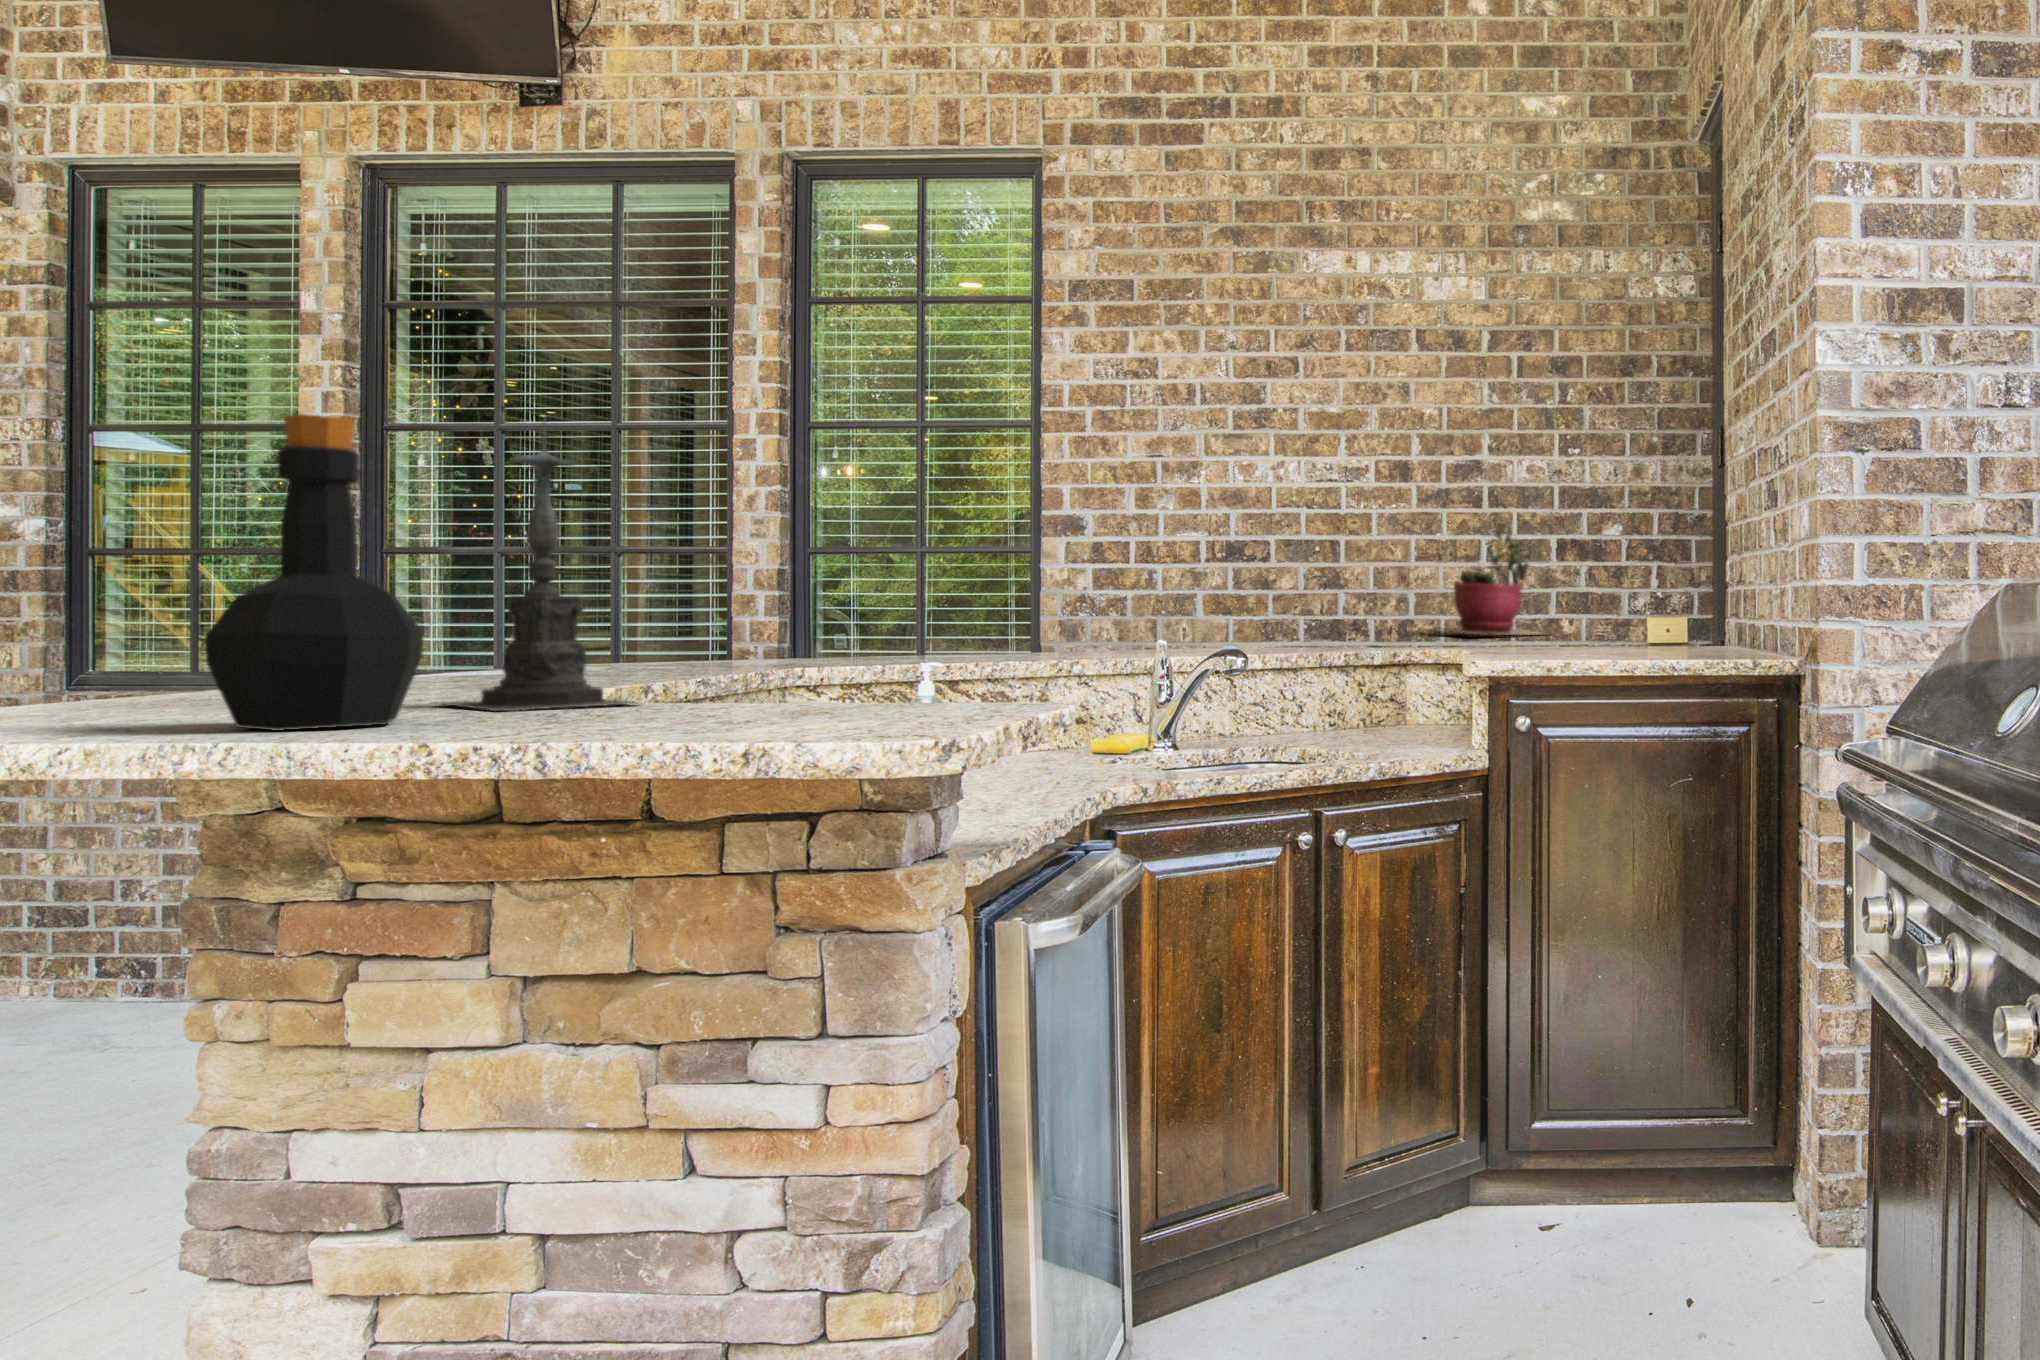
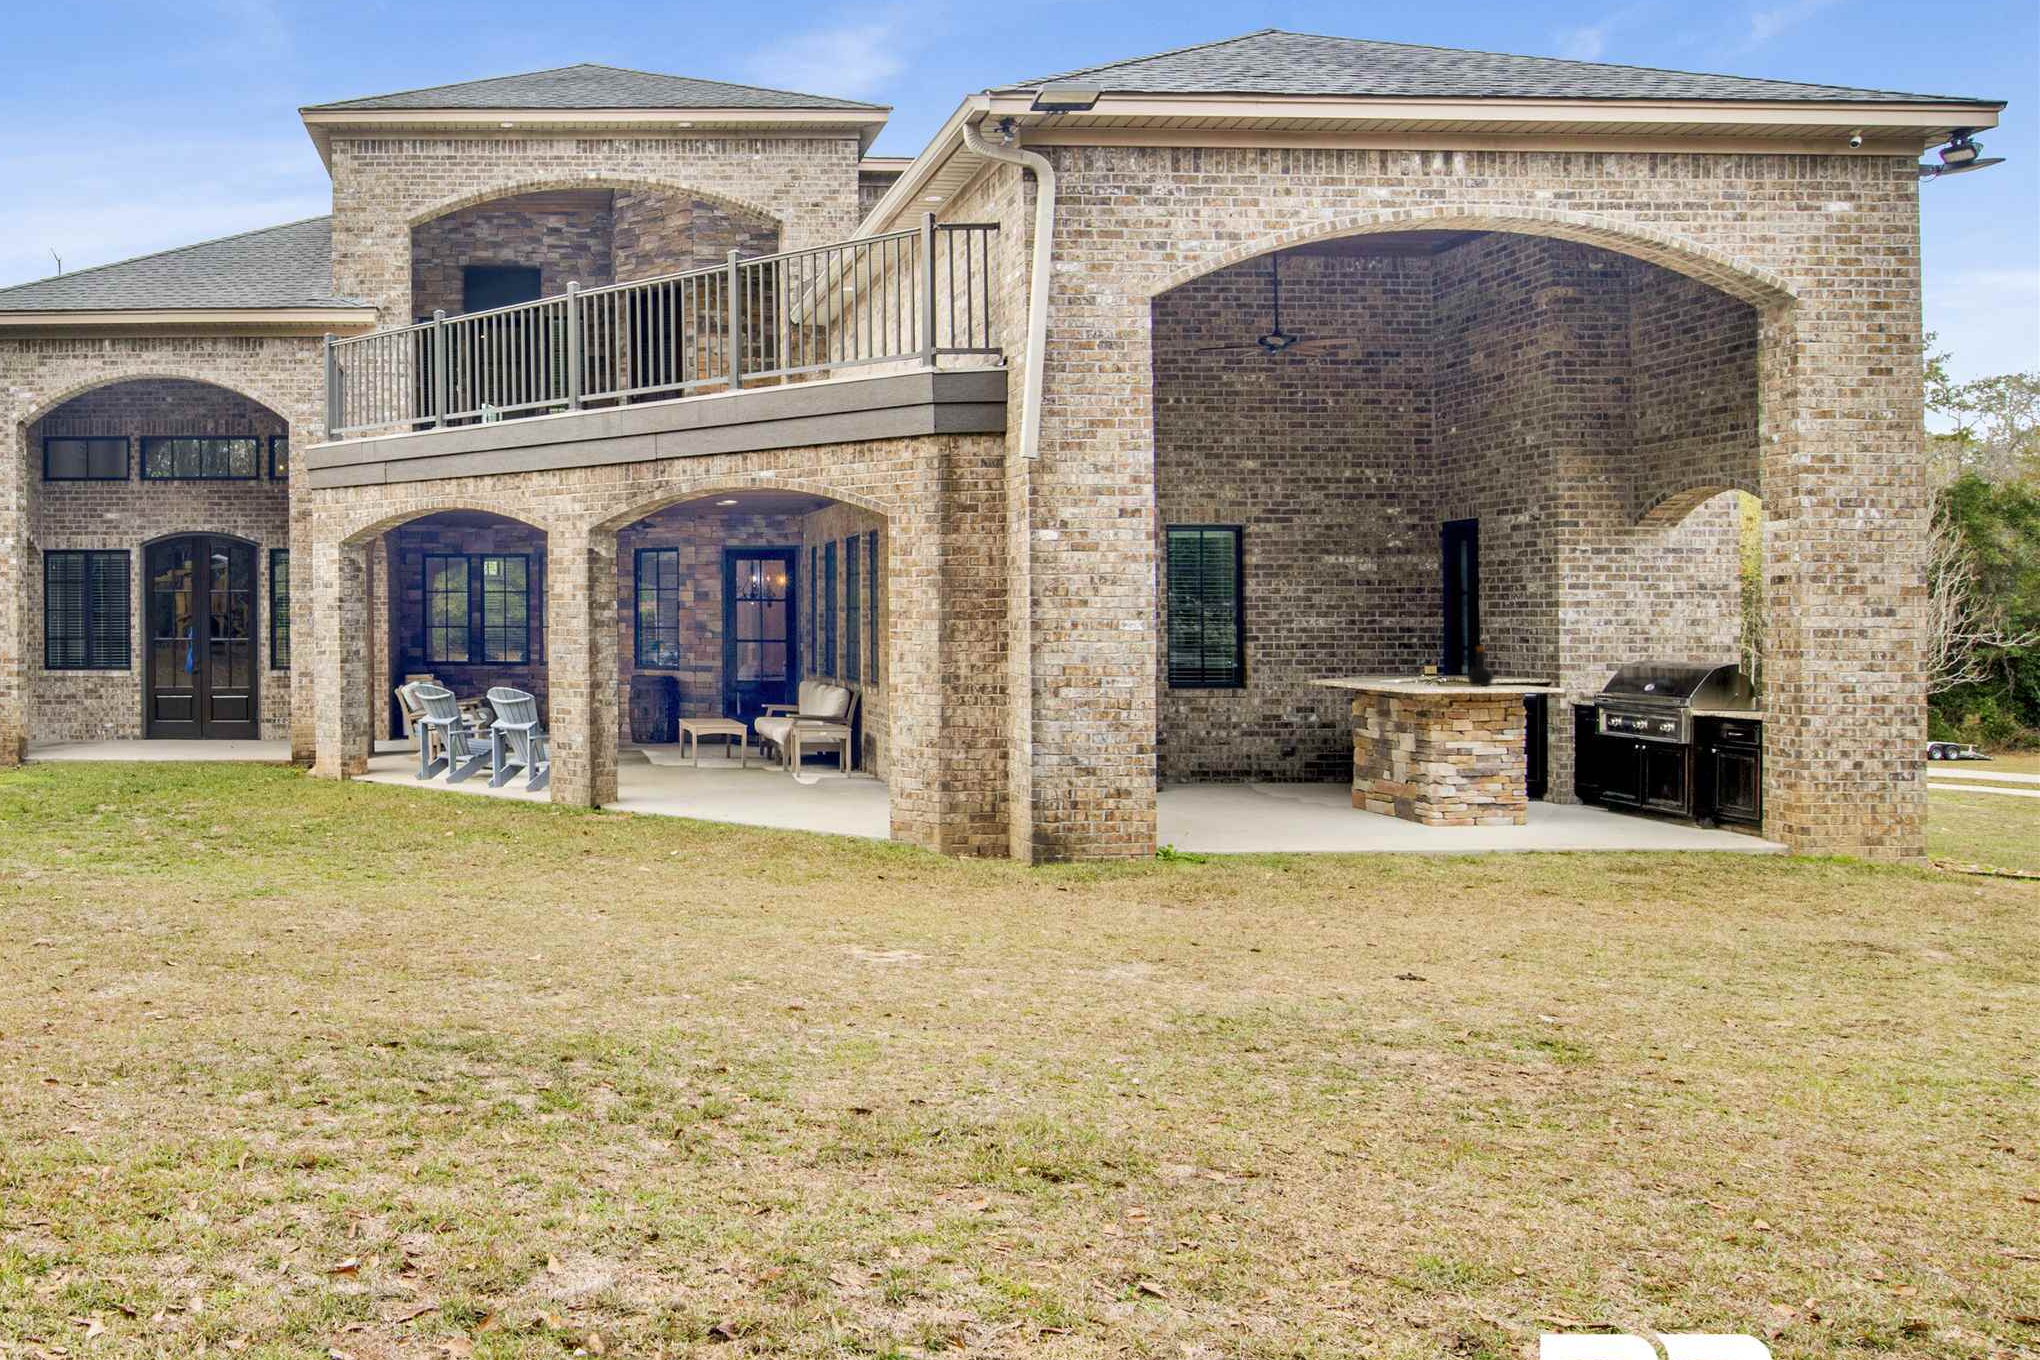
candle holder: present [441,420,632,711] -> none [1431,640,1459,685]
succulent plant: present [1449,522,1548,635] -> none [1358,635,1400,672]

